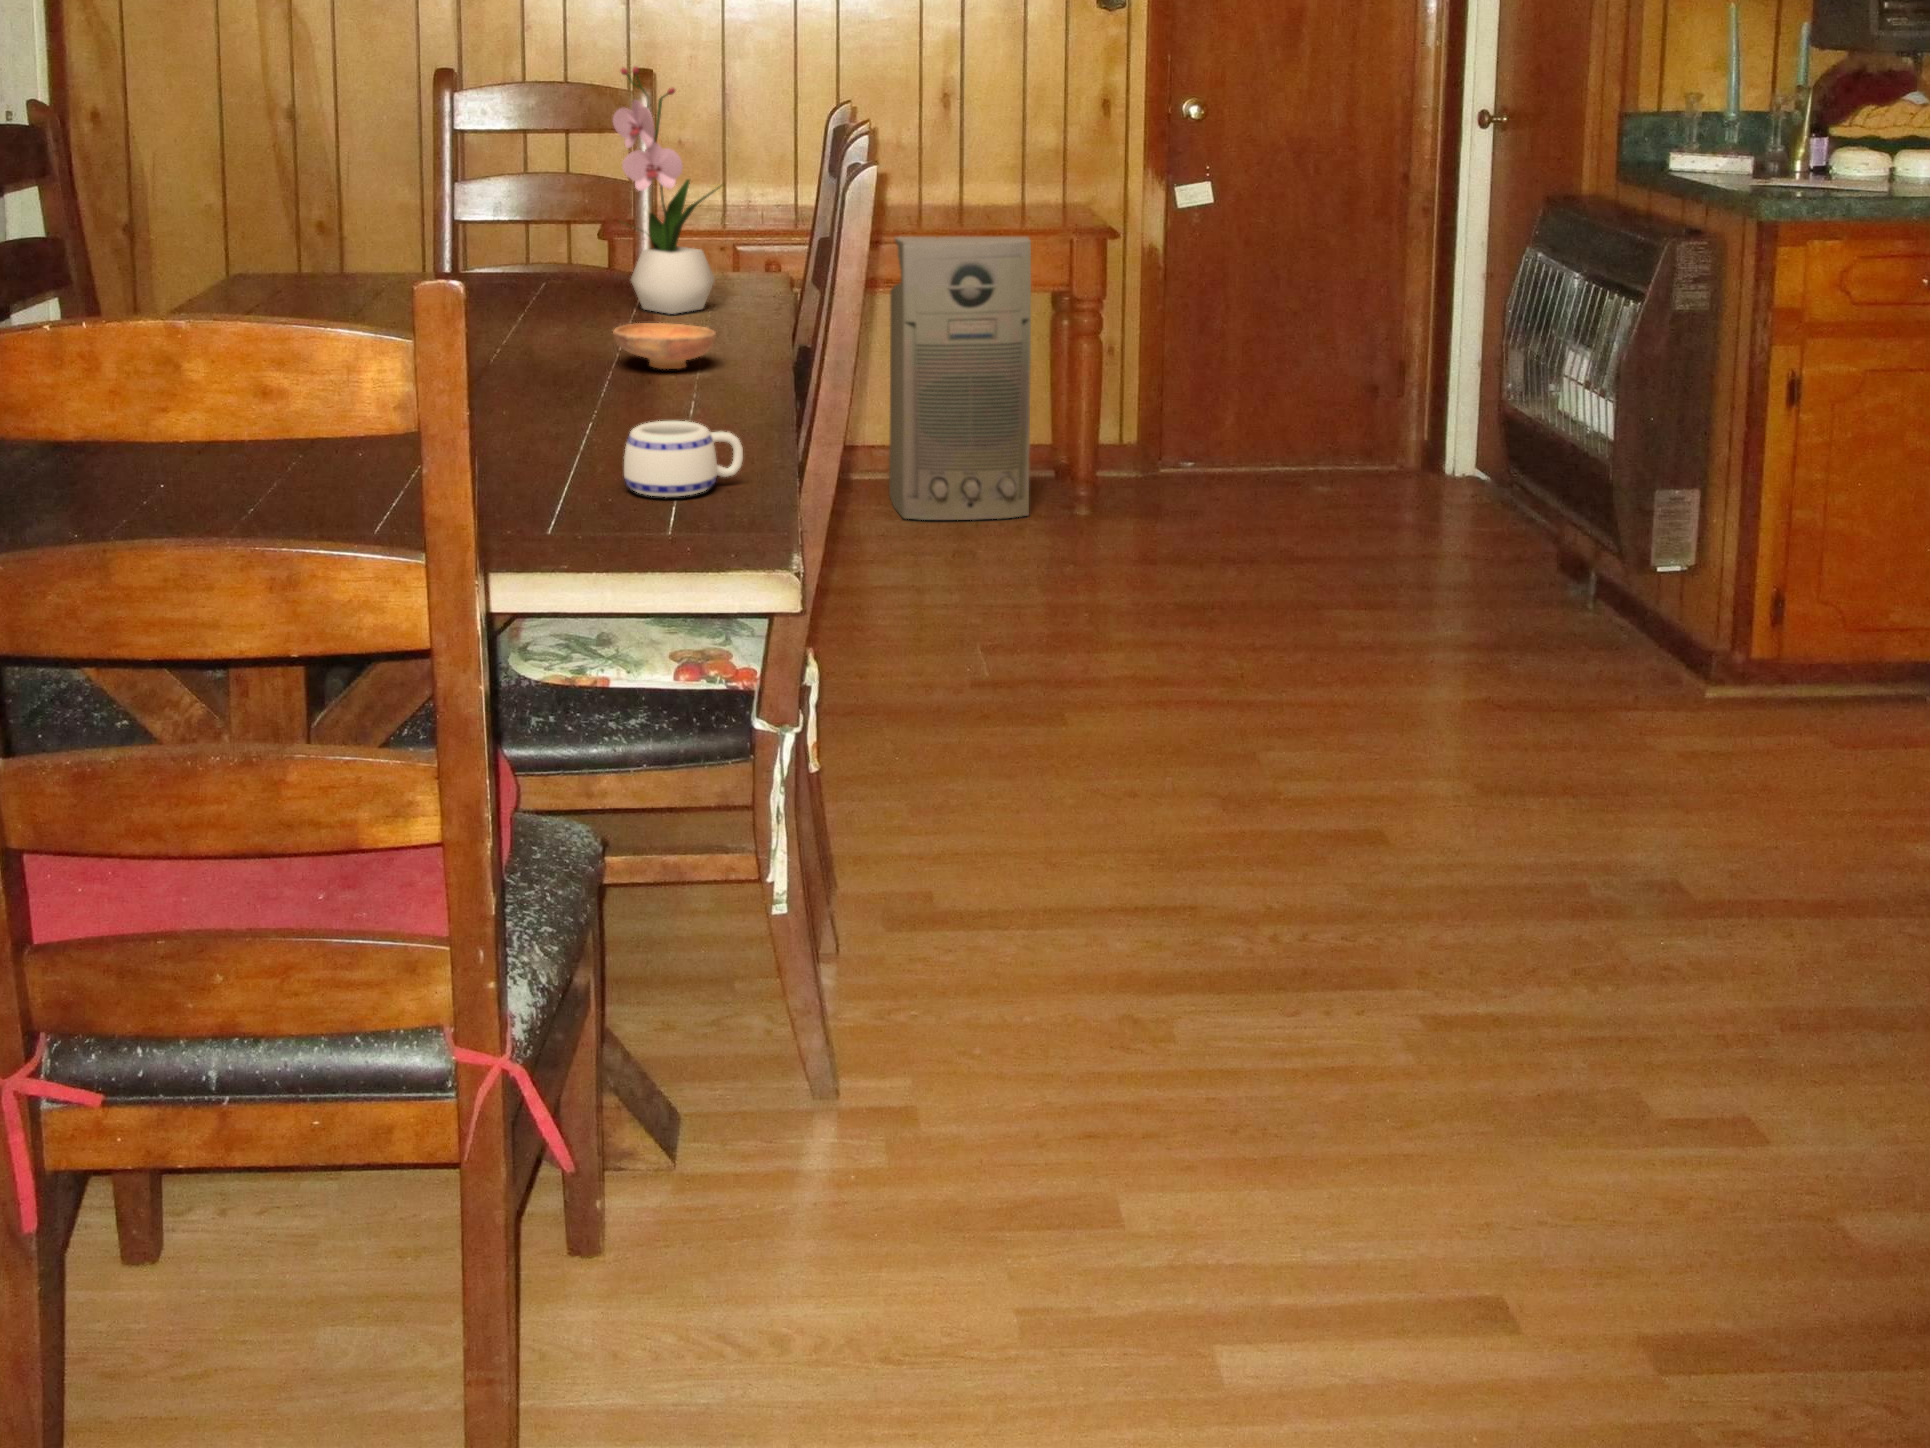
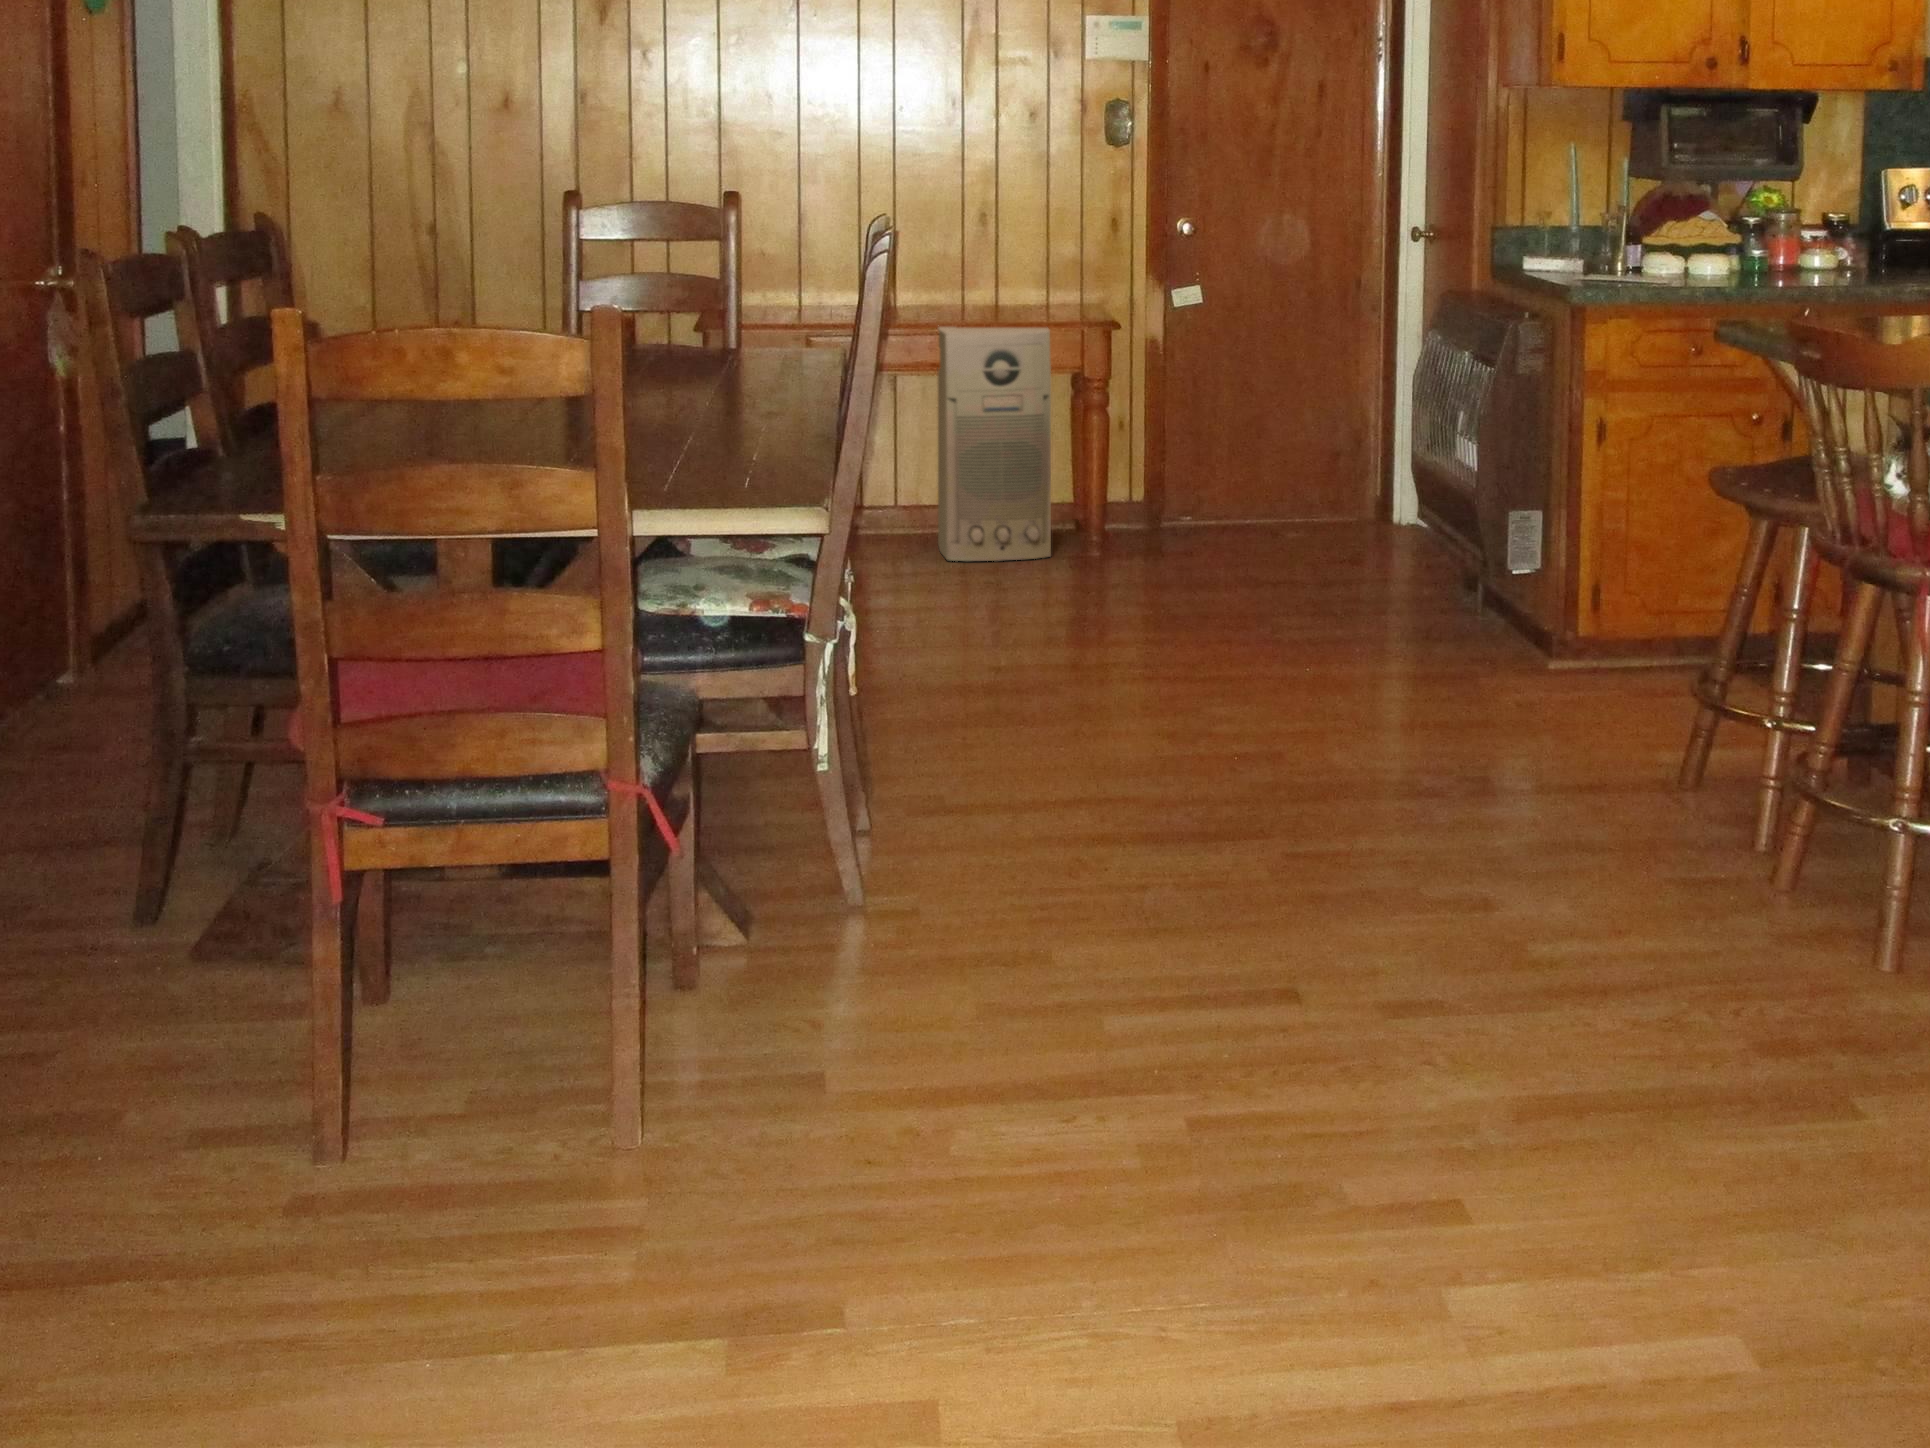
flower arrangement: present [613,67,721,314] -> none [699,186,786,373]
bowl: present [613,323,716,369] -> none [697,373,773,405]
mug: present [624,421,743,497] -> none [699,423,782,472]

